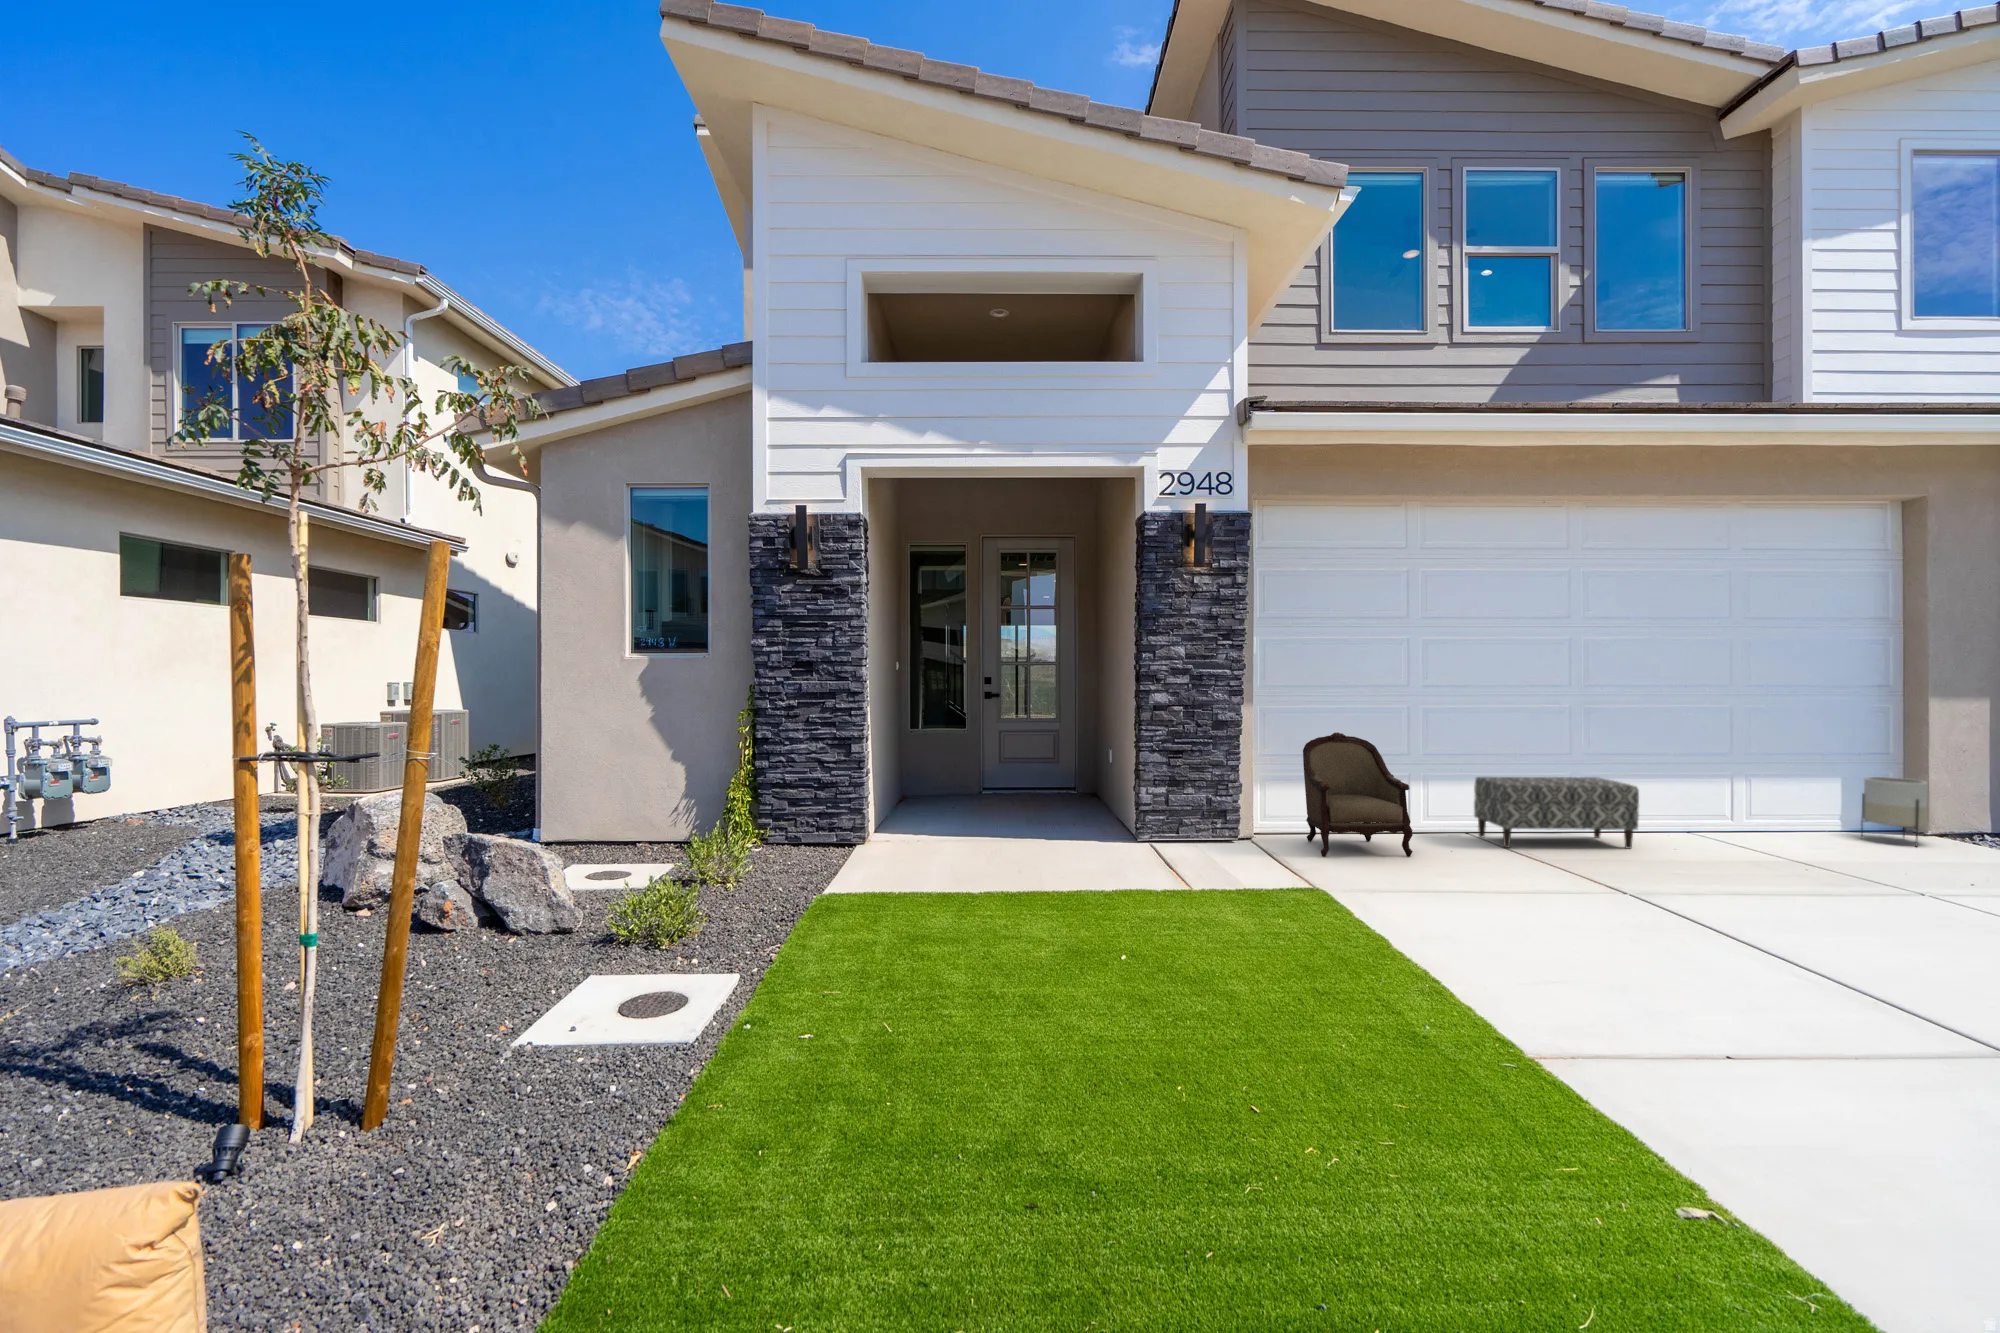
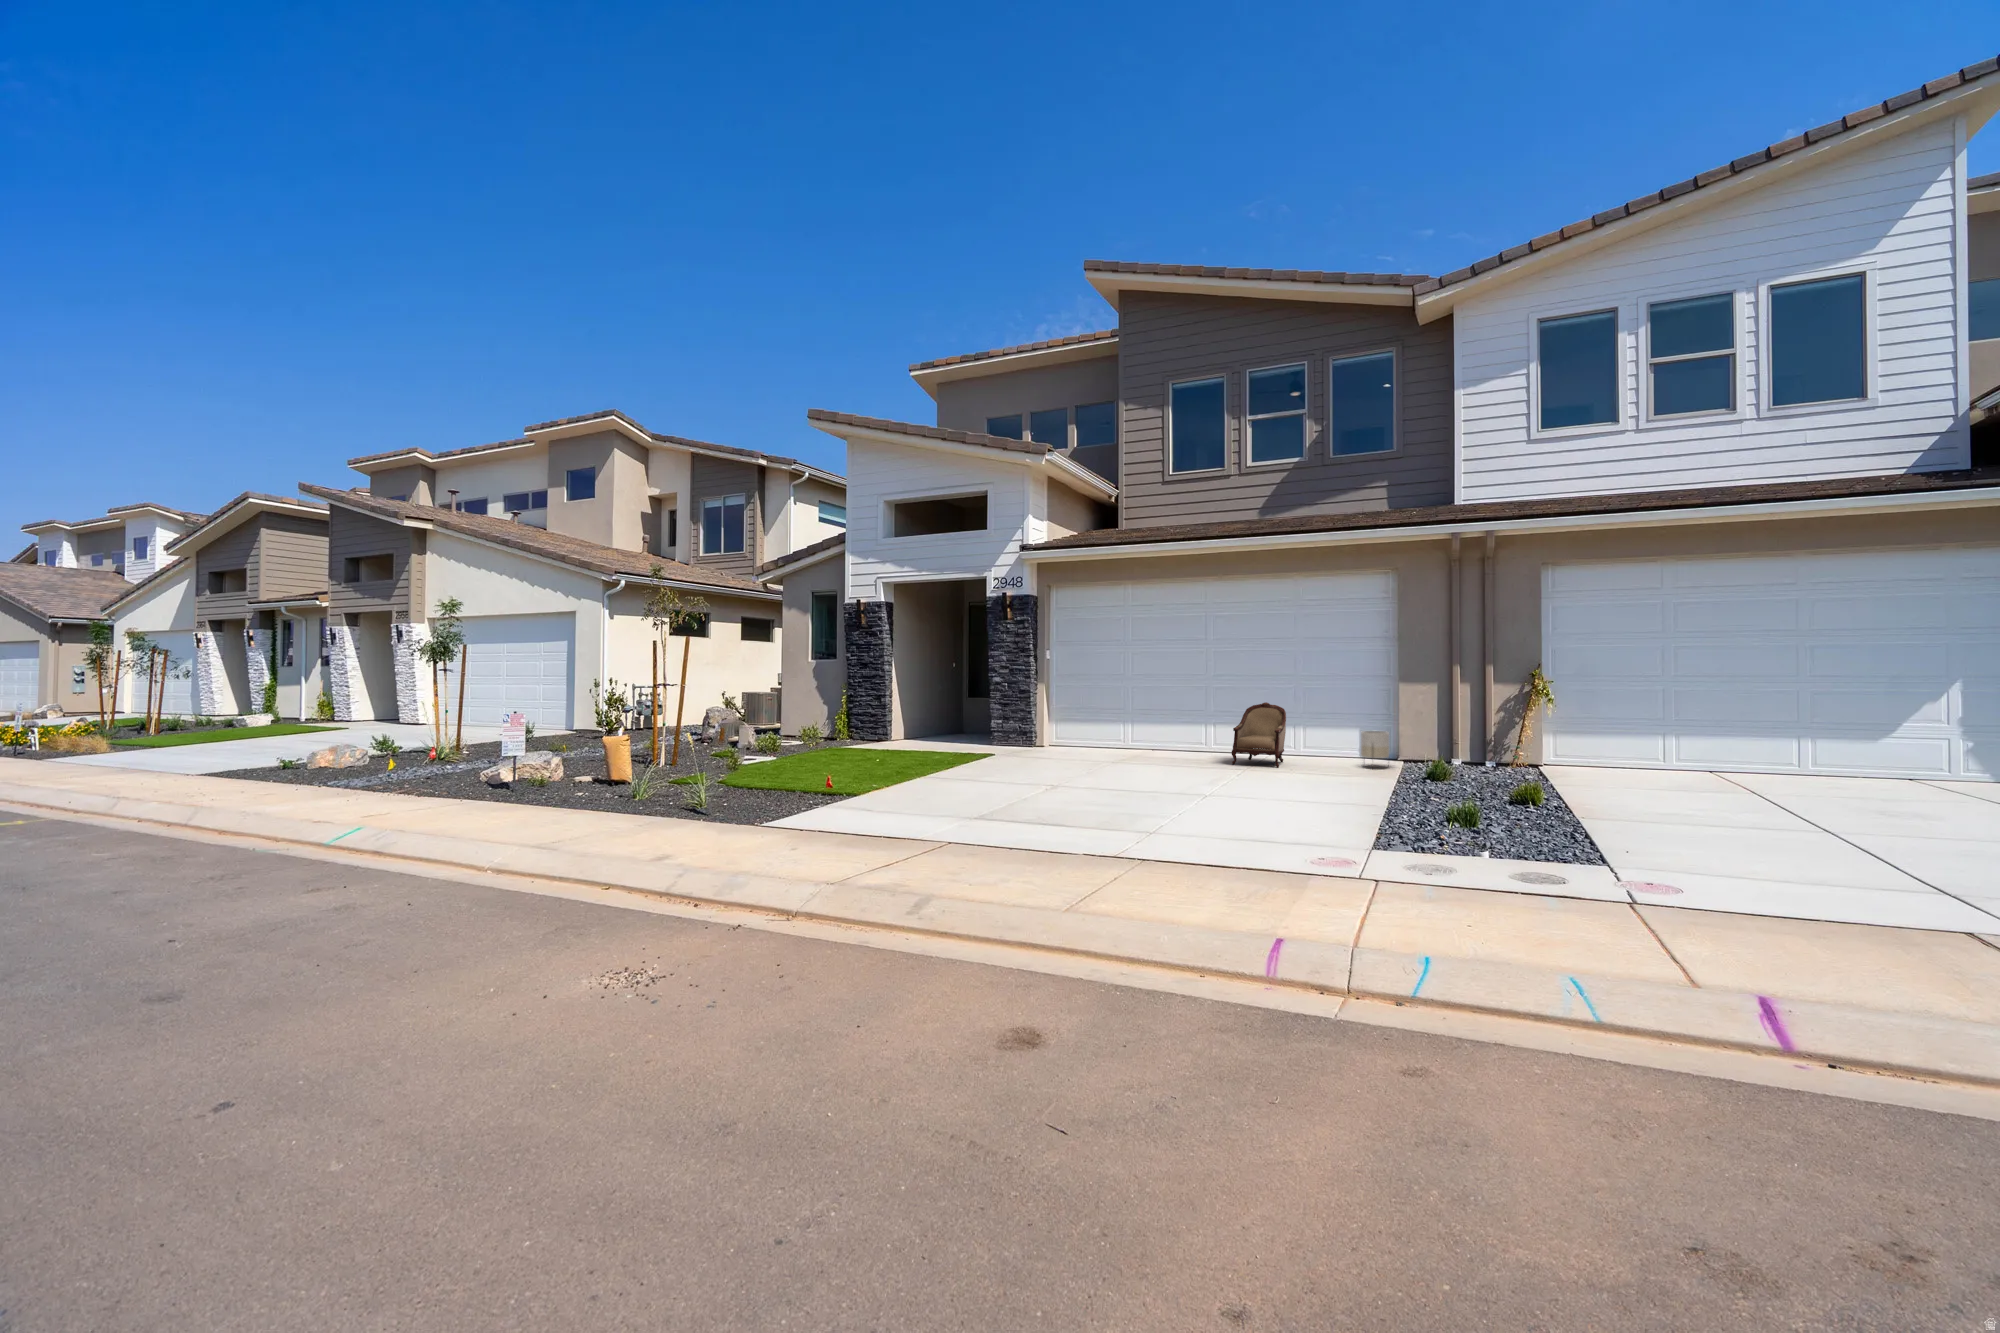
armchair: present [1303,733,1413,857] -> present [1232,702,1286,768]
bench: present [1474,777,1639,849] -> none [1148,723,1223,761]

